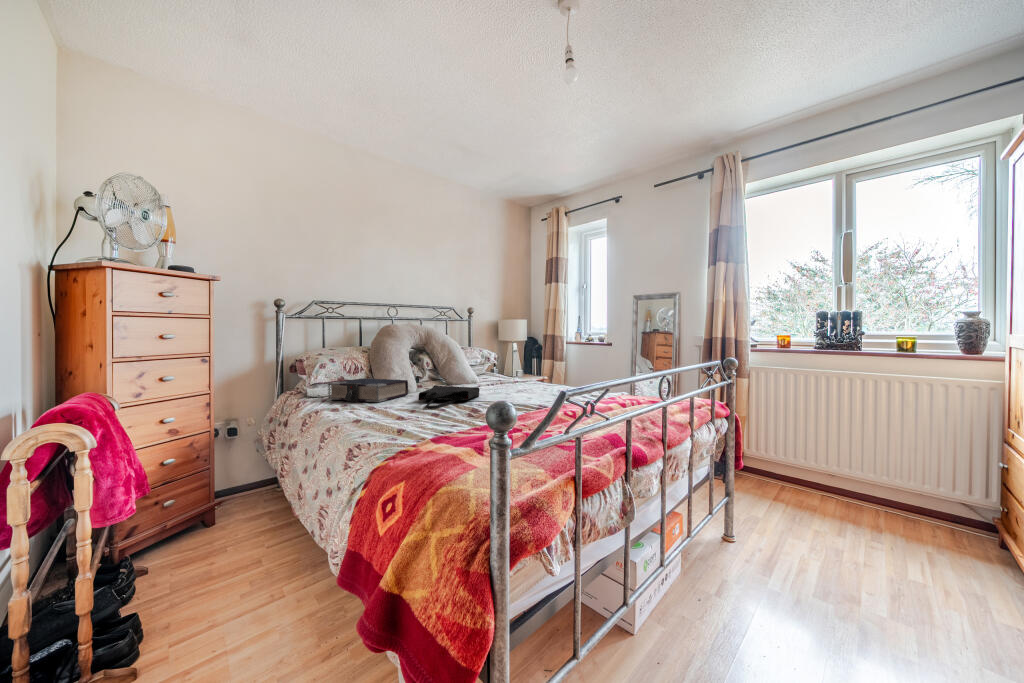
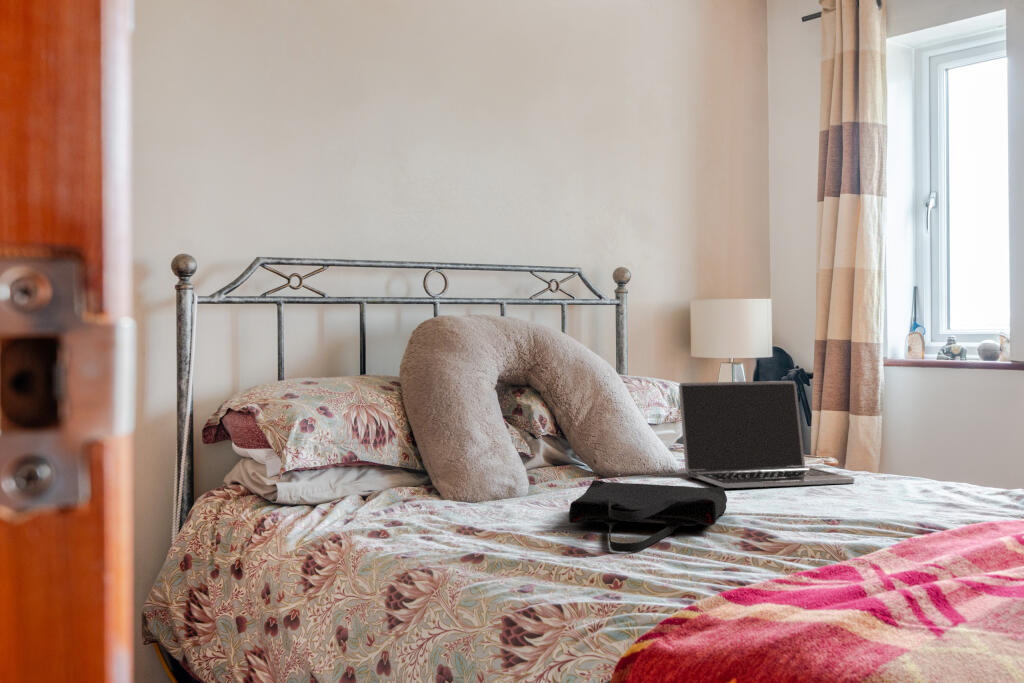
laptop: none [479,350,536,388] -> present [679,381,854,488]
book: present [328,378,408,402] -> none [319,458,518,526]

